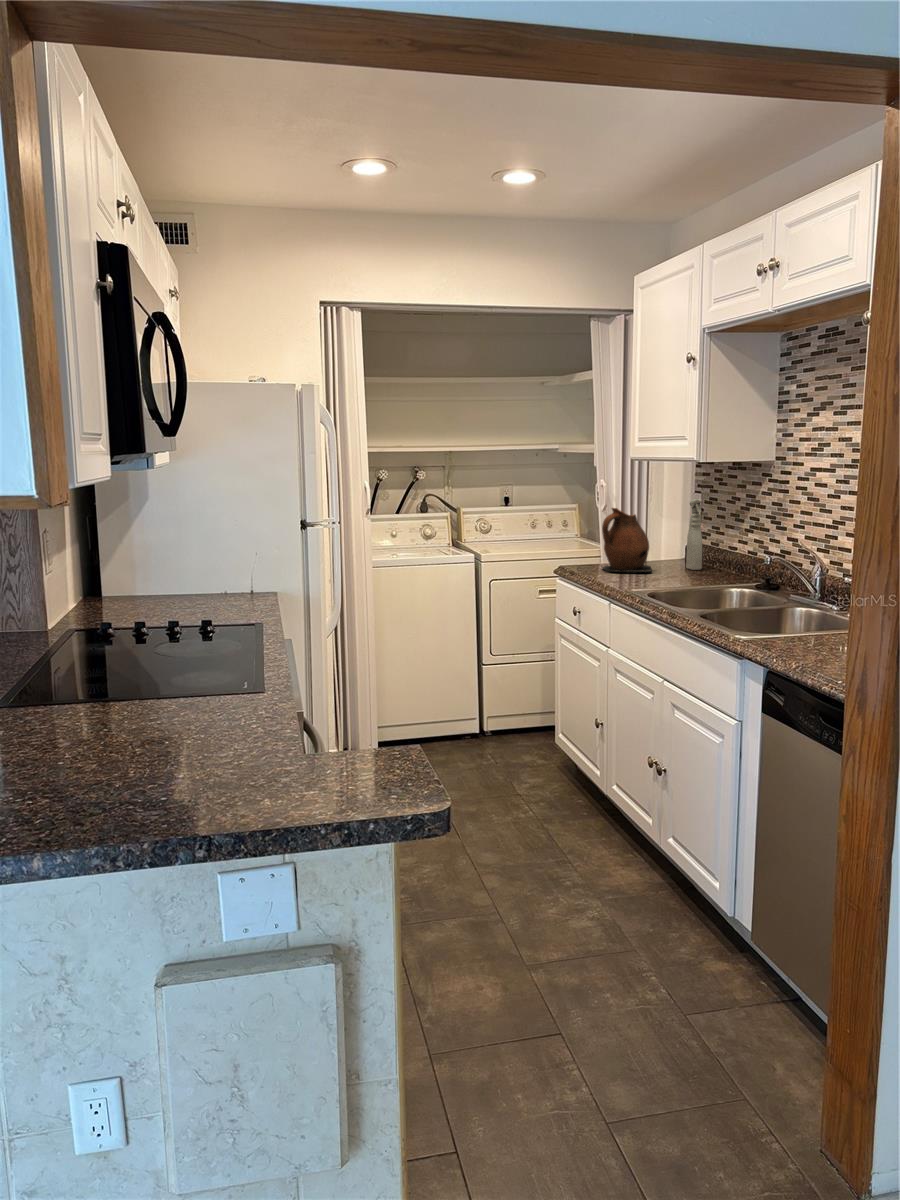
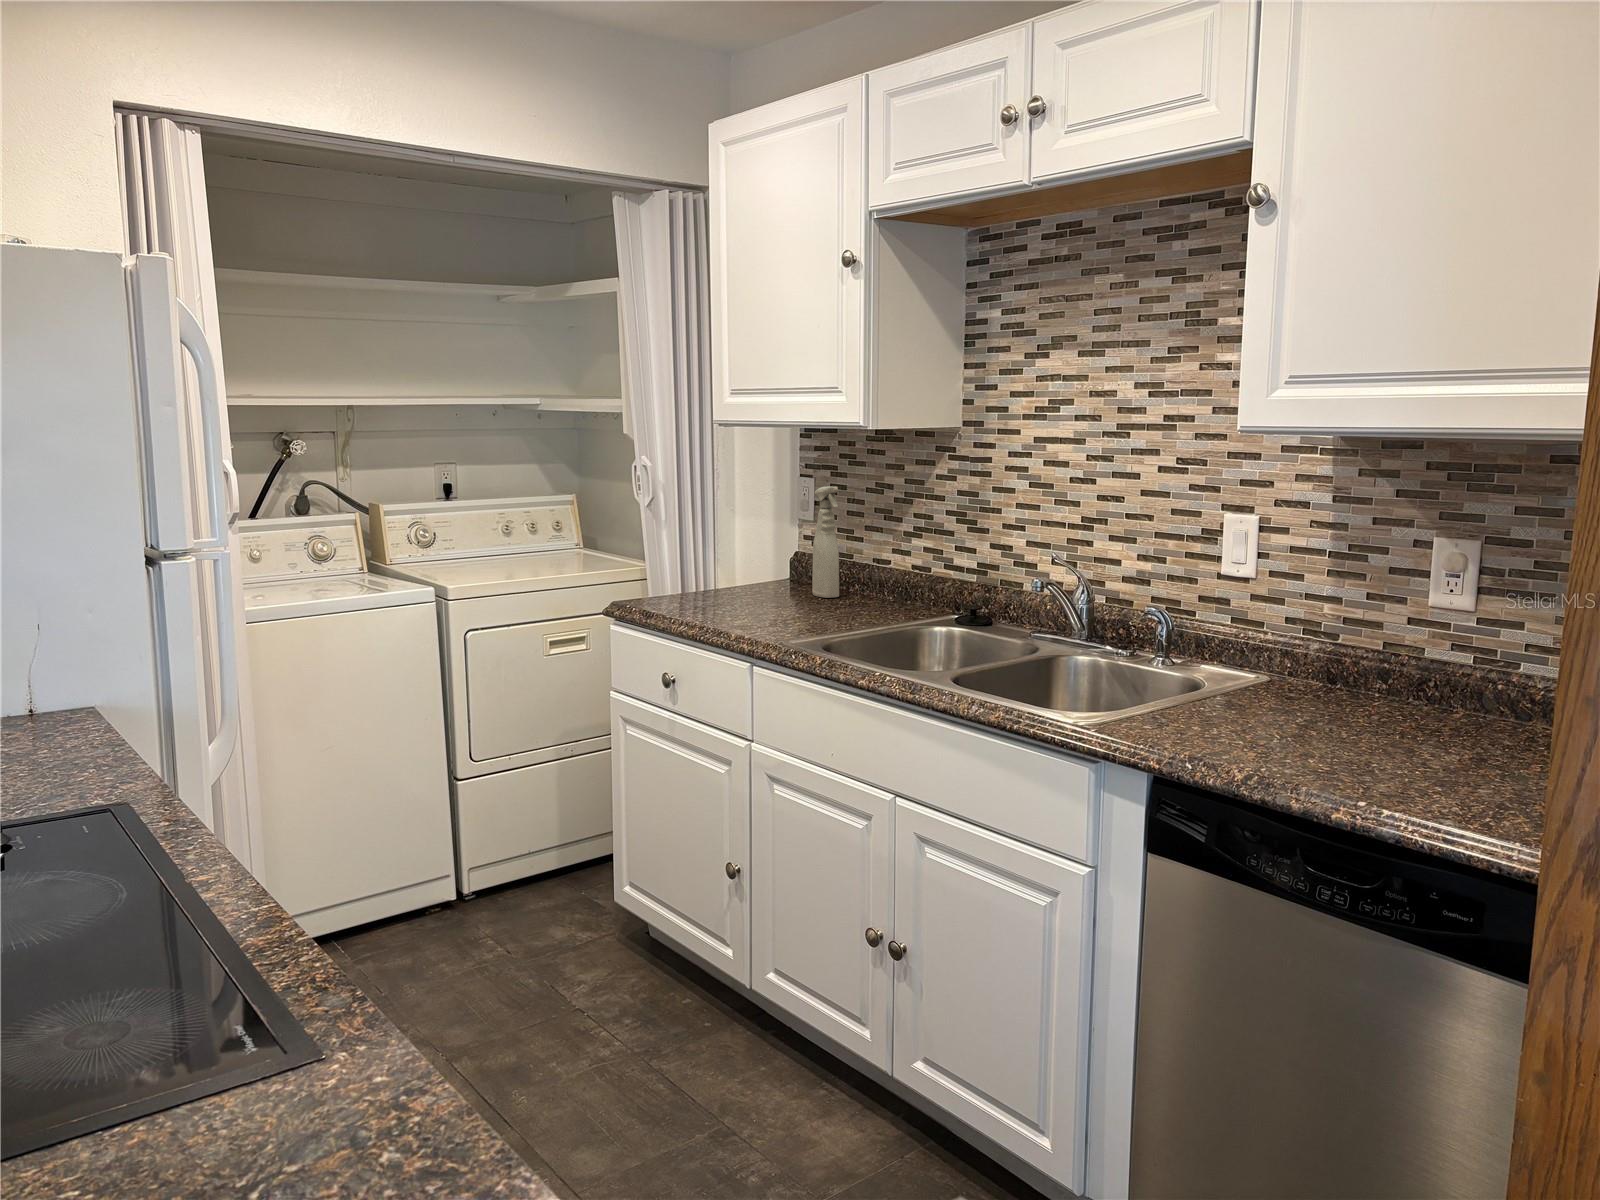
ceramic pitcher: present [602,508,652,572] -> none [687,503,779,609]

